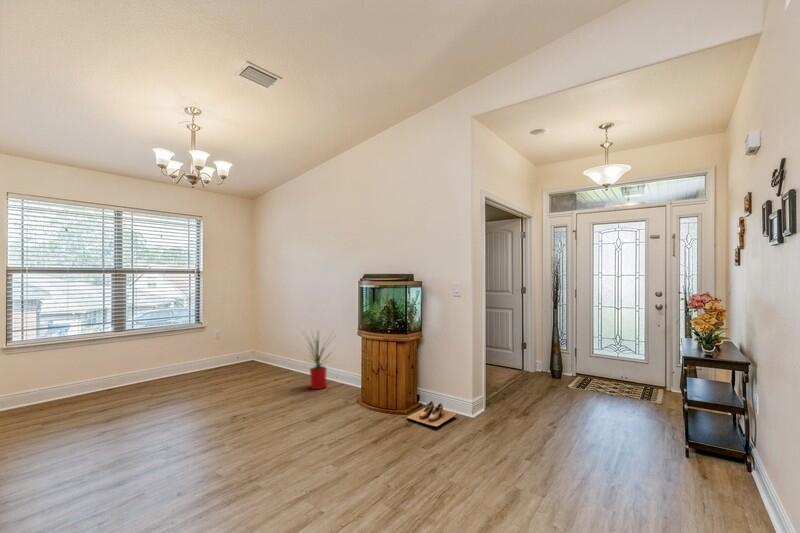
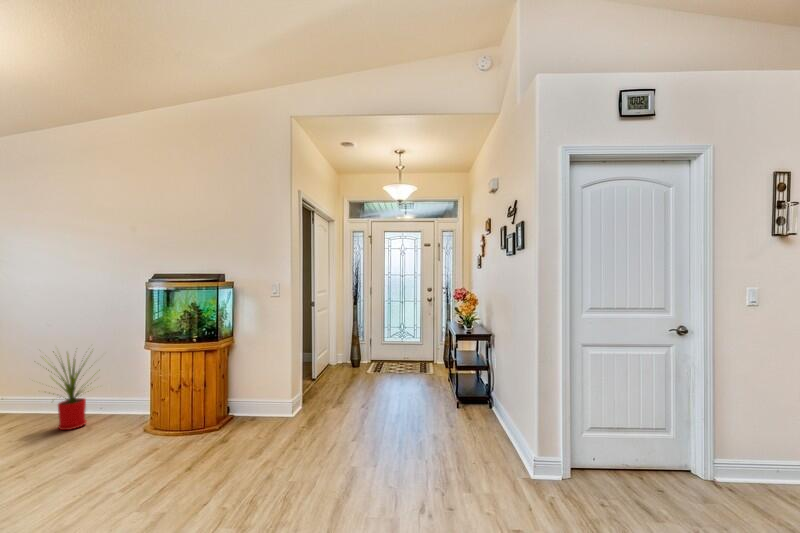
shoe: present [406,401,457,427] -> none [222,409,277,433]

